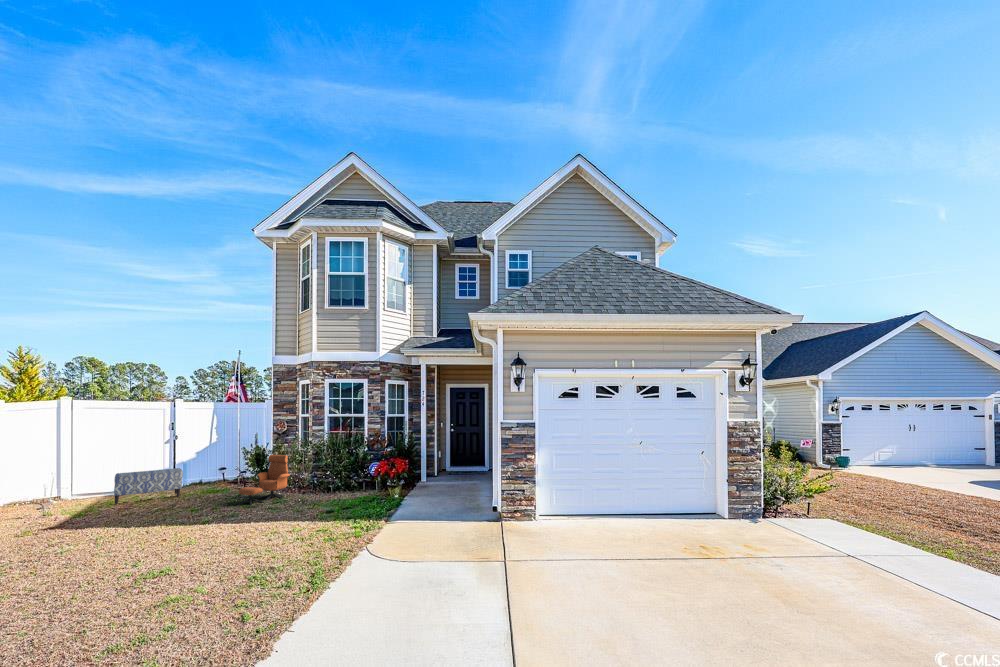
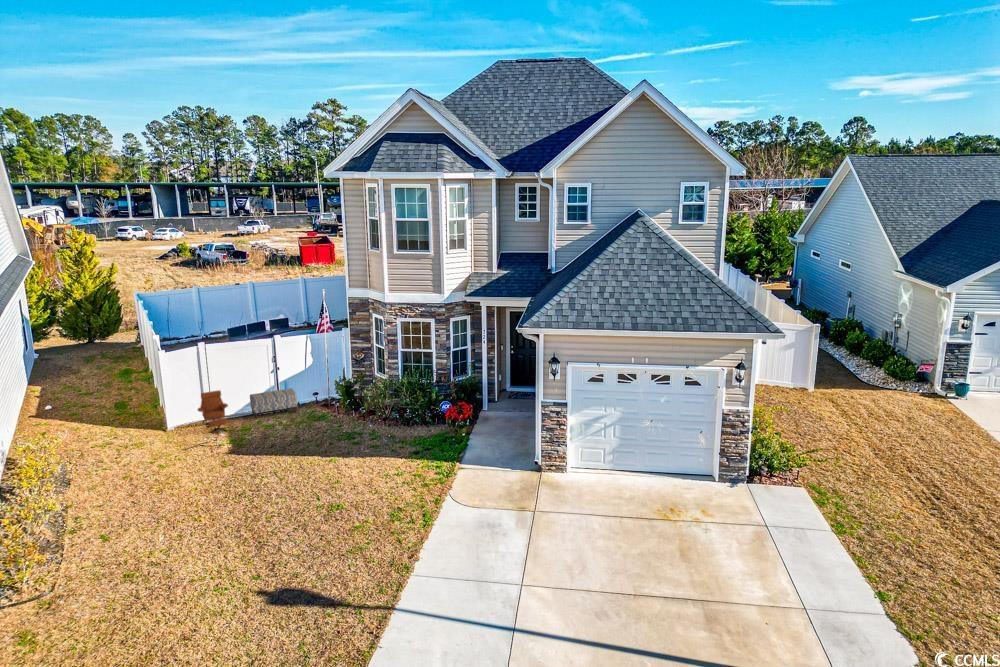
lounge chair: present [238,455,290,505] -> present [198,390,228,434]

